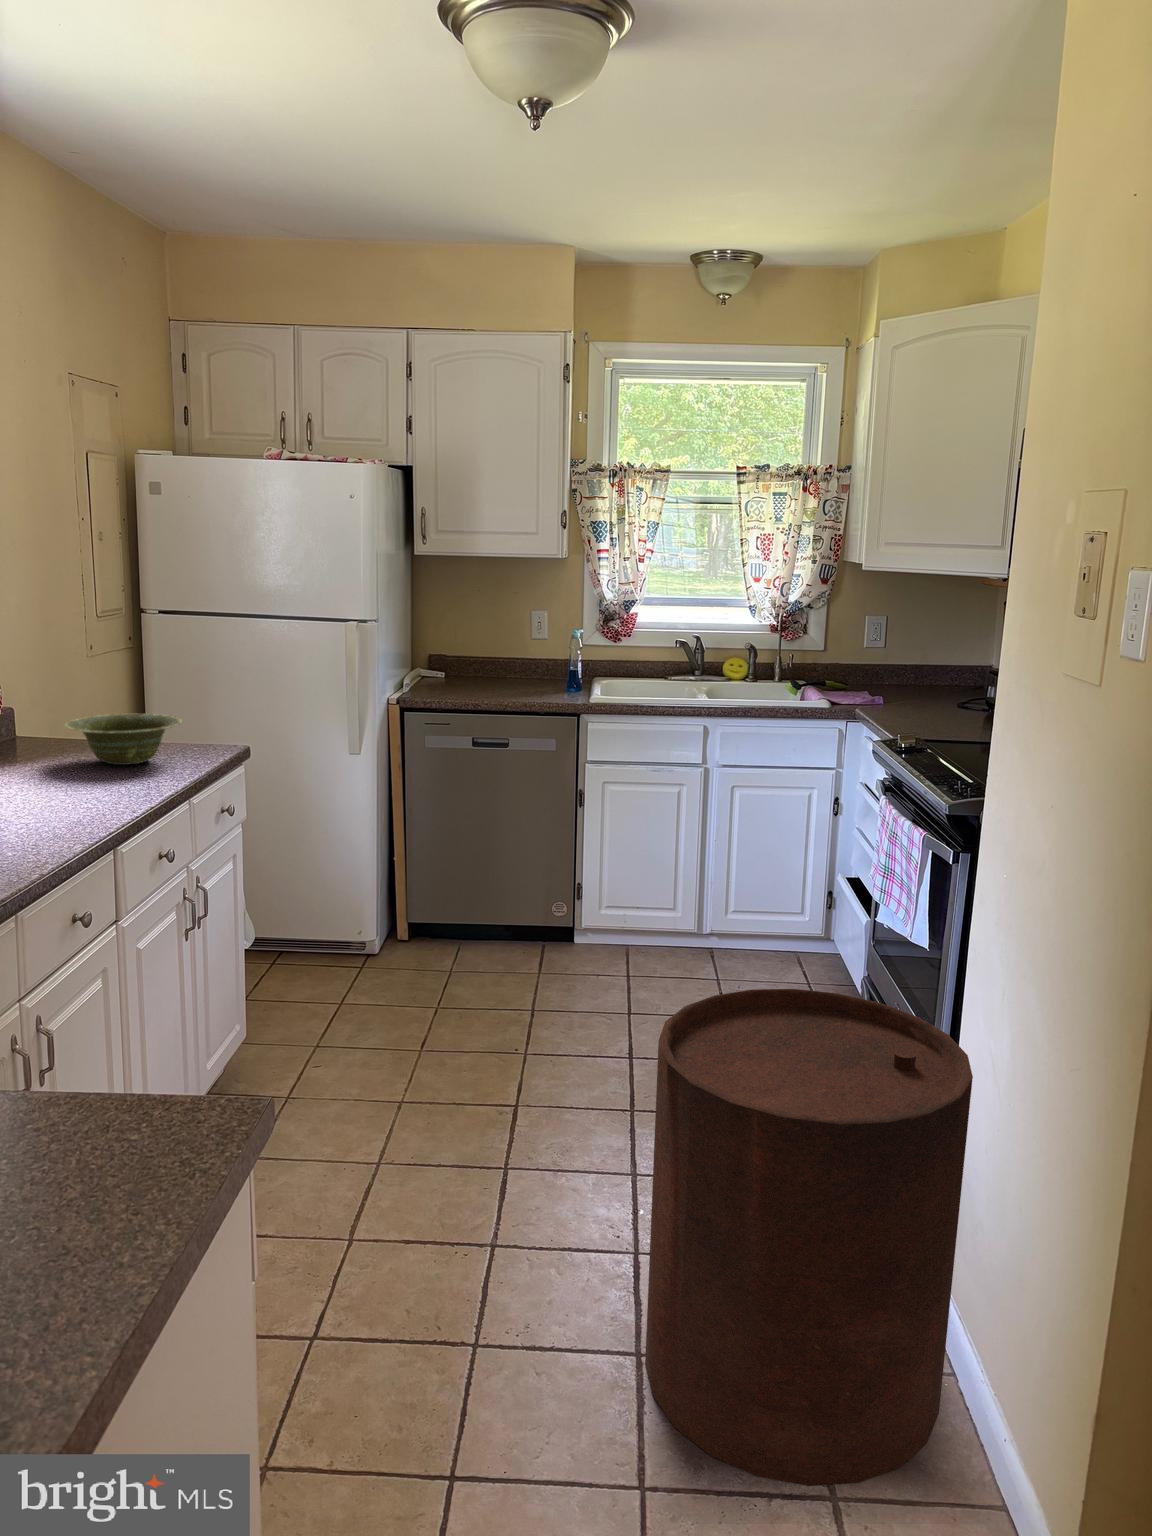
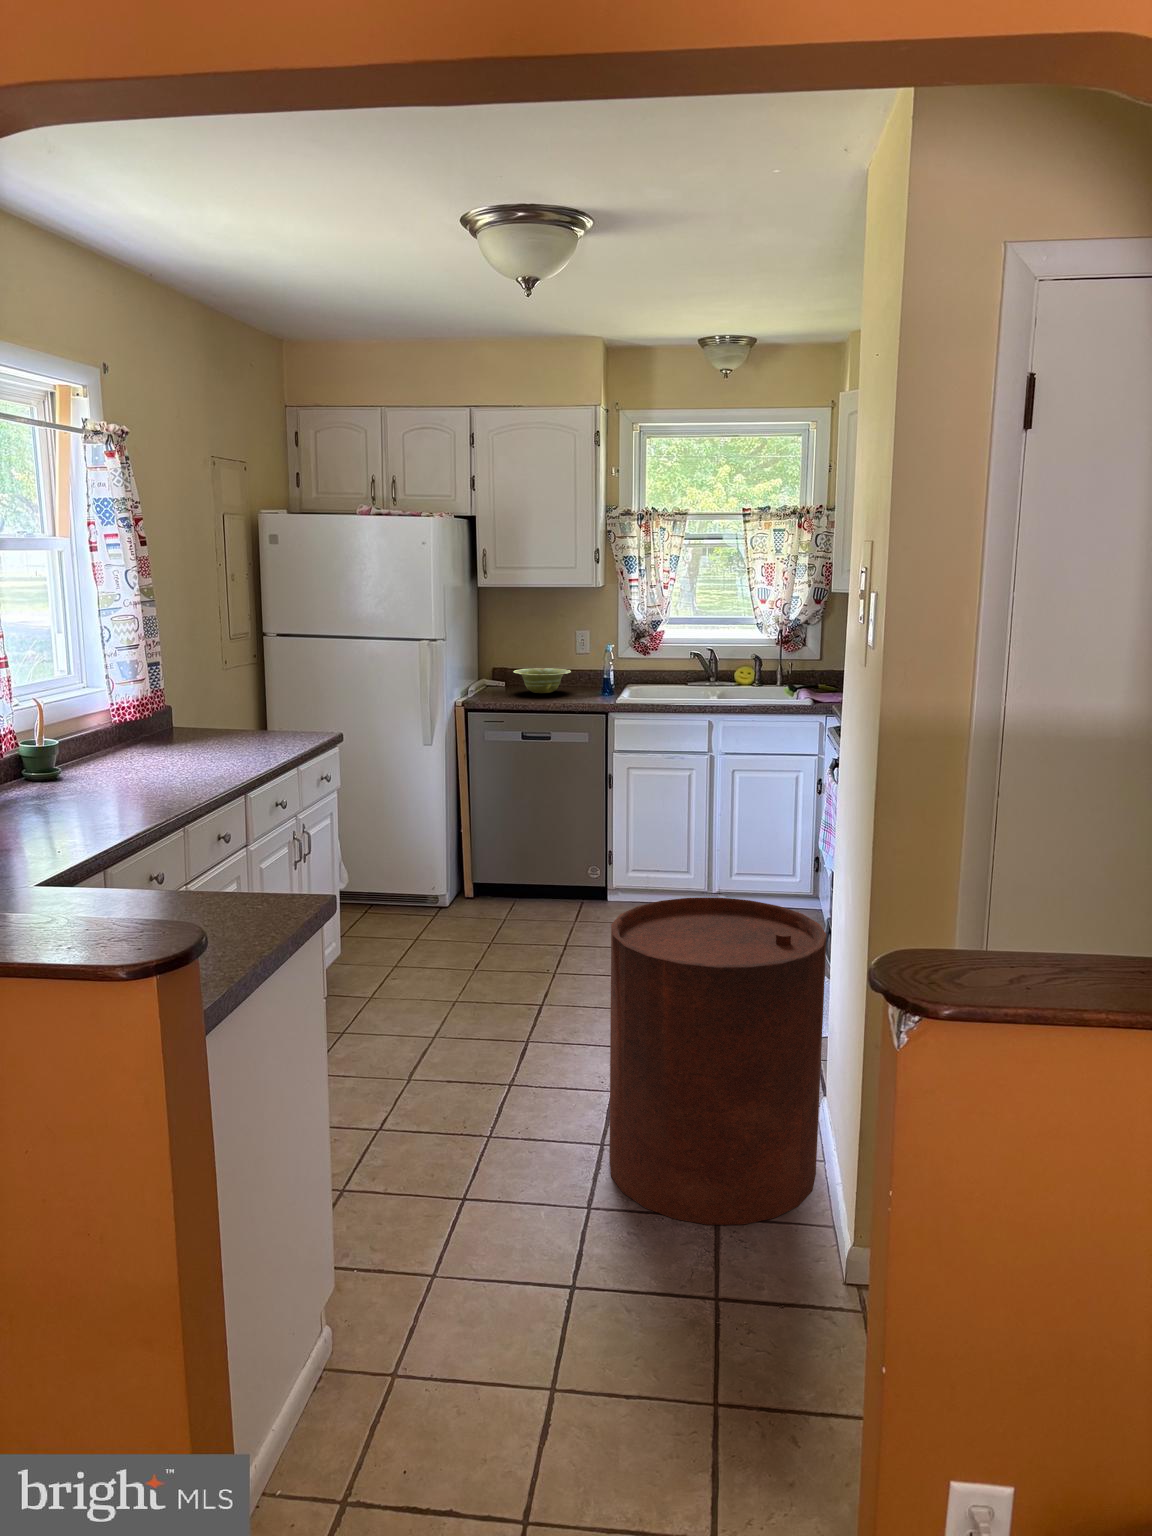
dish: present [65,714,182,765] -> present [513,668,571,693]

